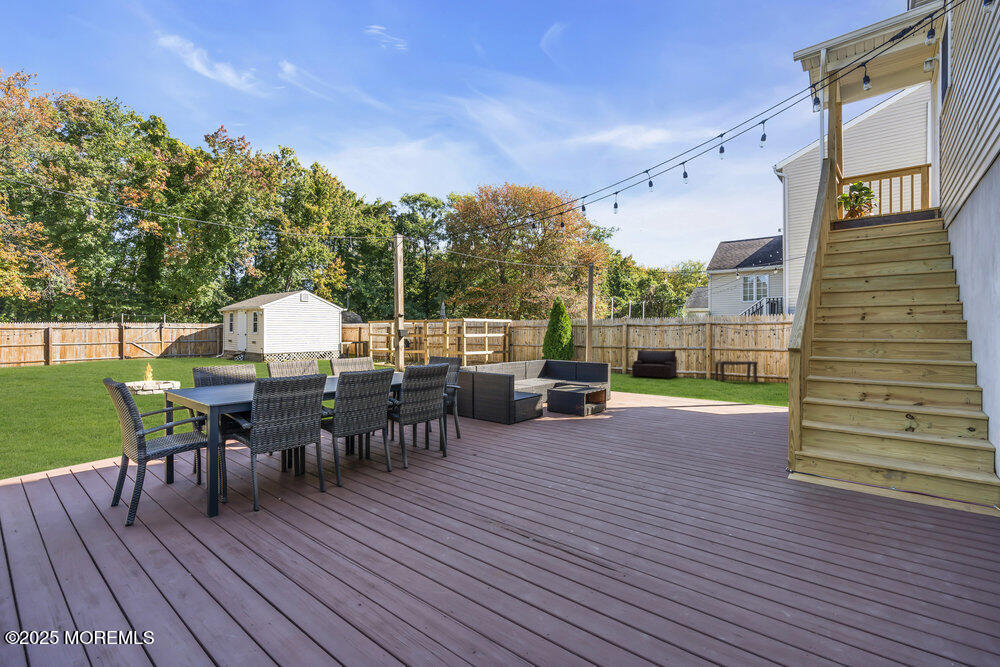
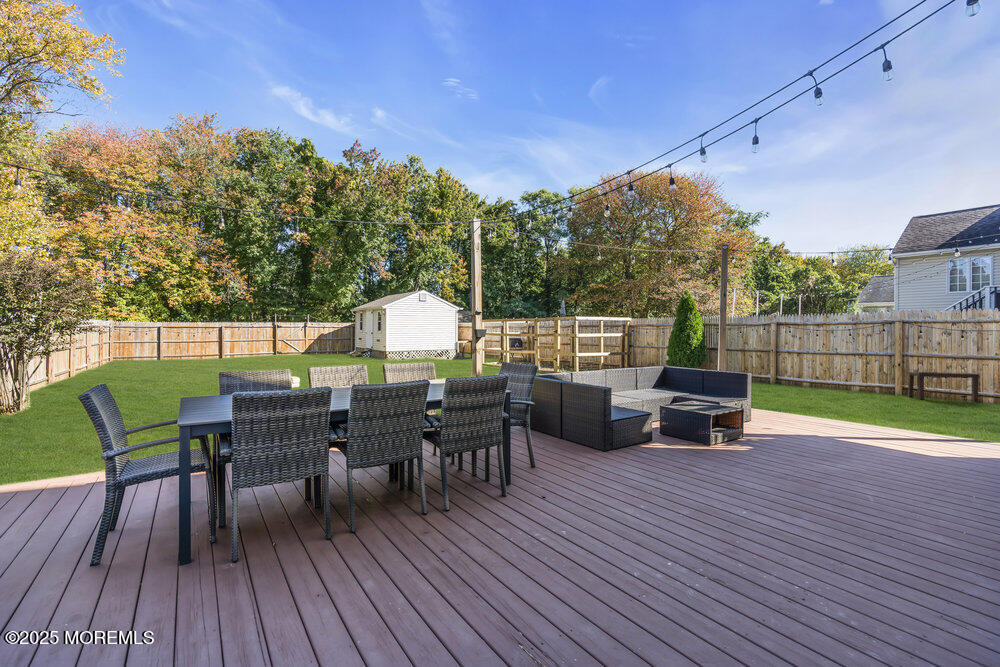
armchair: present [632,350,677,379] -> none [784,354,849,392]

